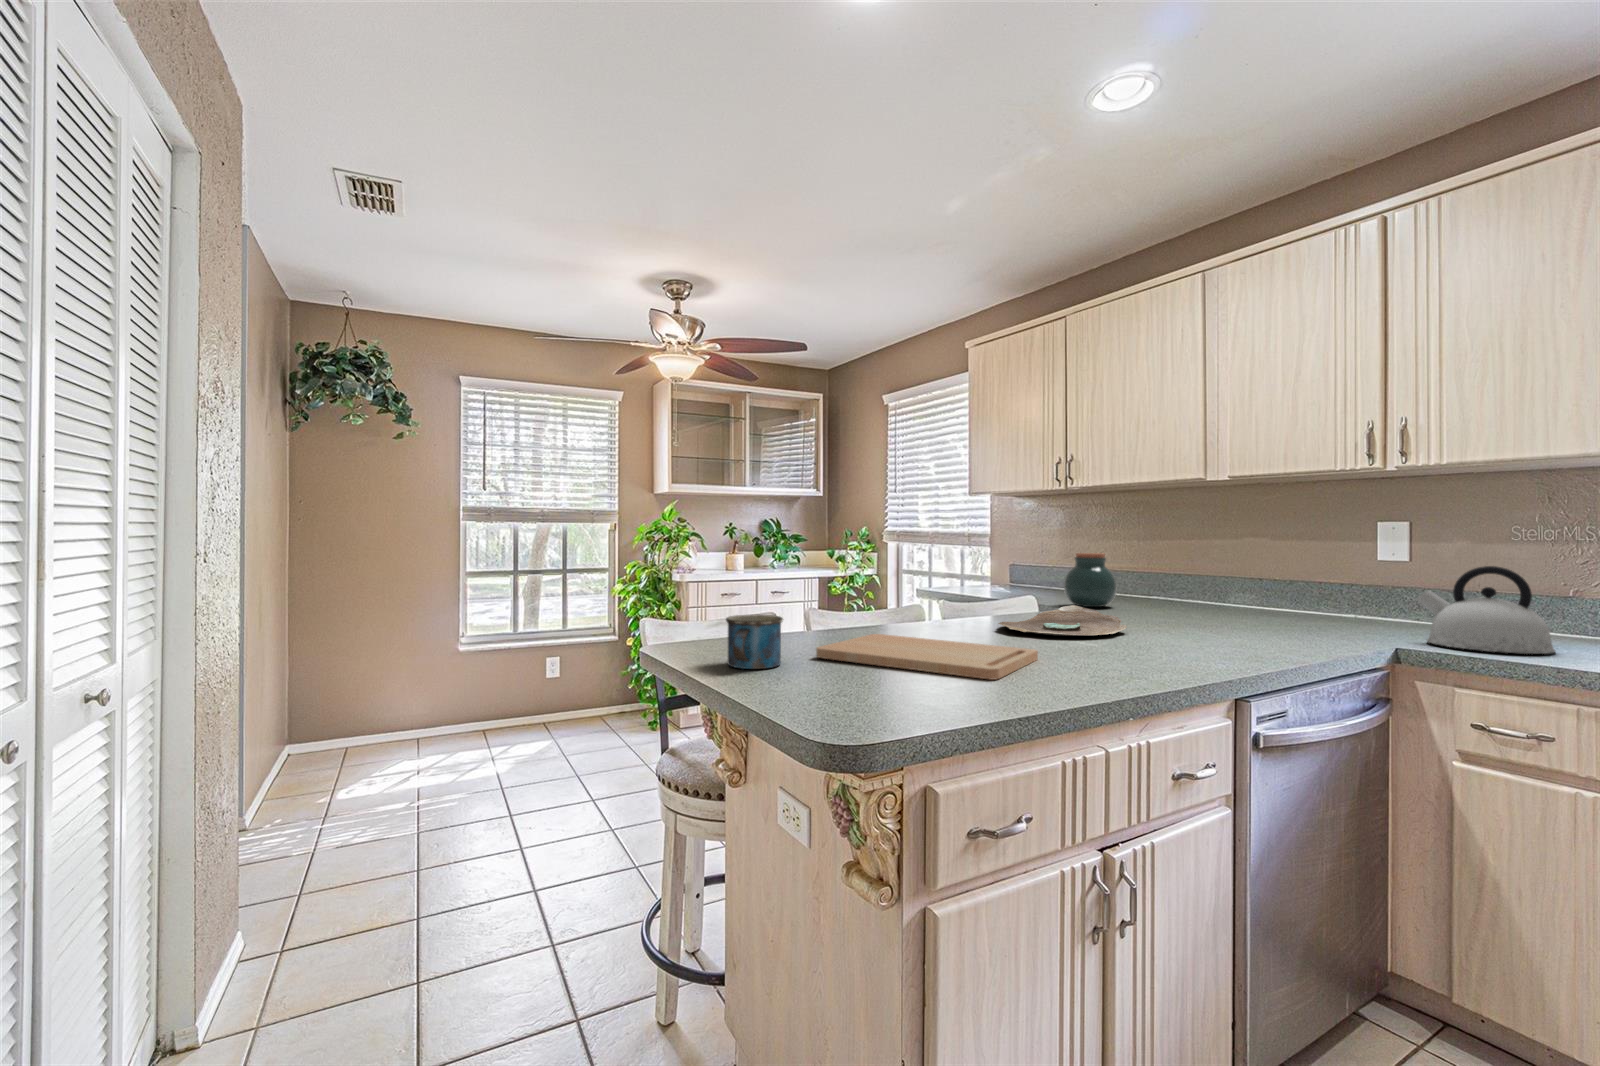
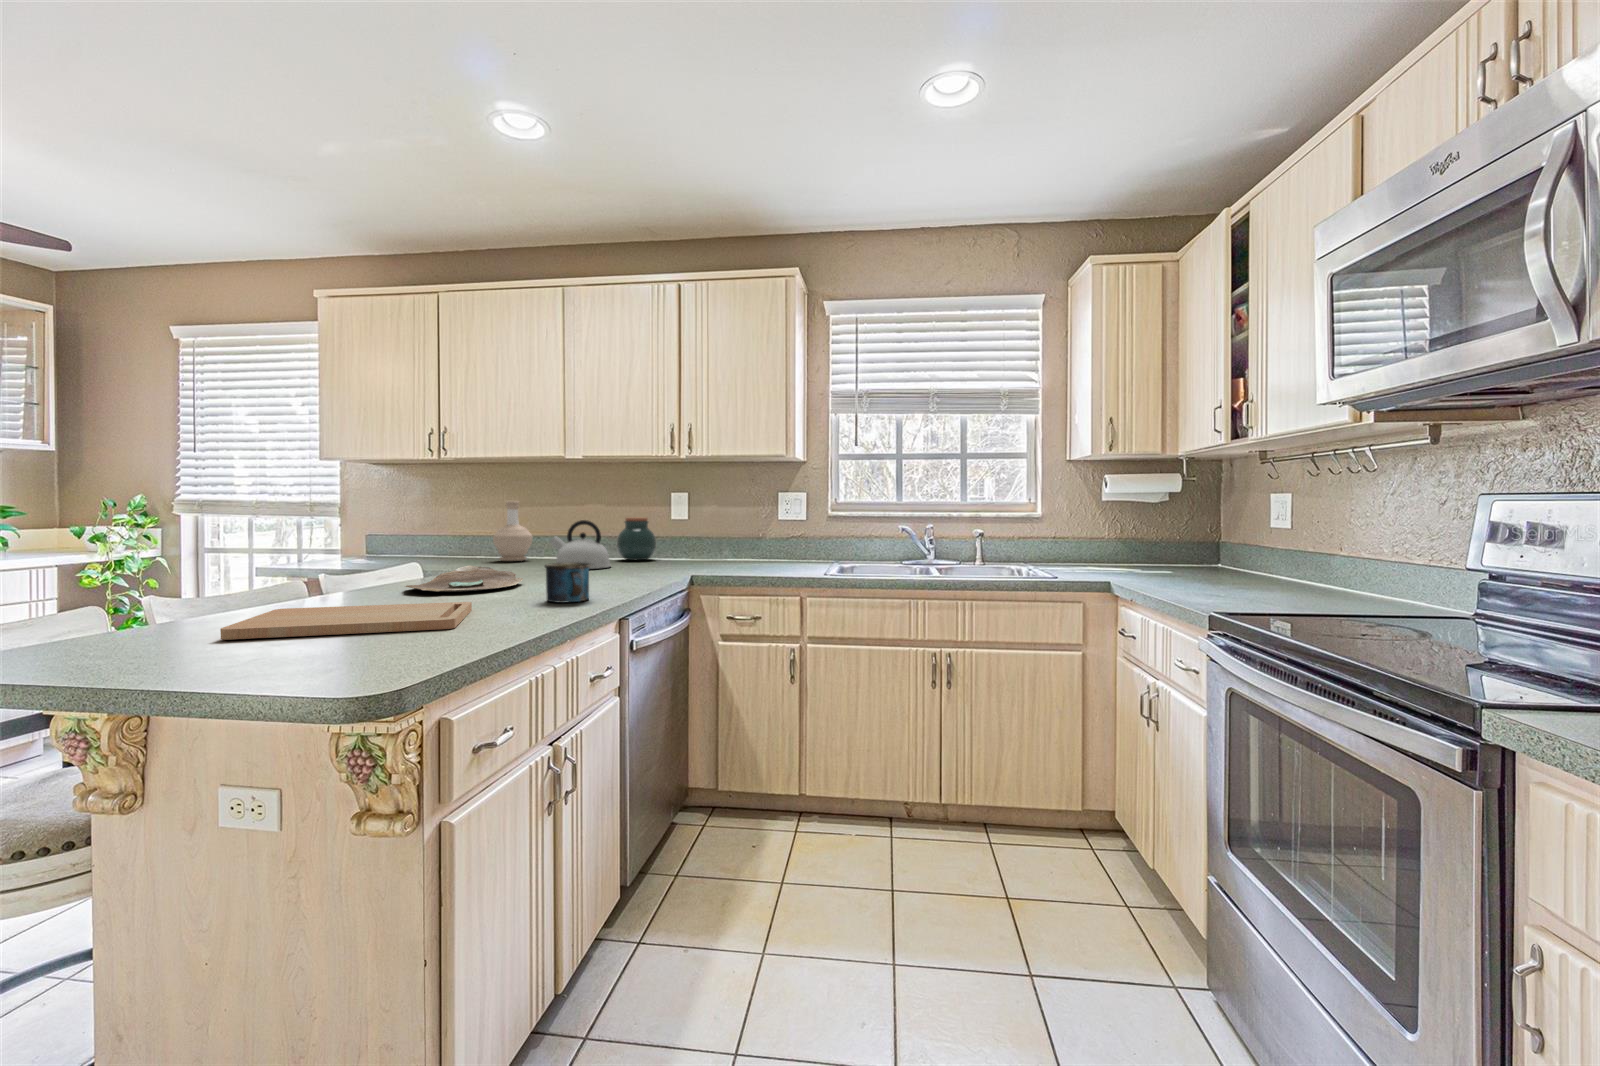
bottle: none [1123,532,1170,603] -> present [493,501,532,561]
jar: present [1064,553,1117,607] -> present [617,518,656,560]
kettle: present [1416,566,1555,654] -> present [550,520,611,569]
mug: present [726,615,783,669] -> present [545,562,591,603]

